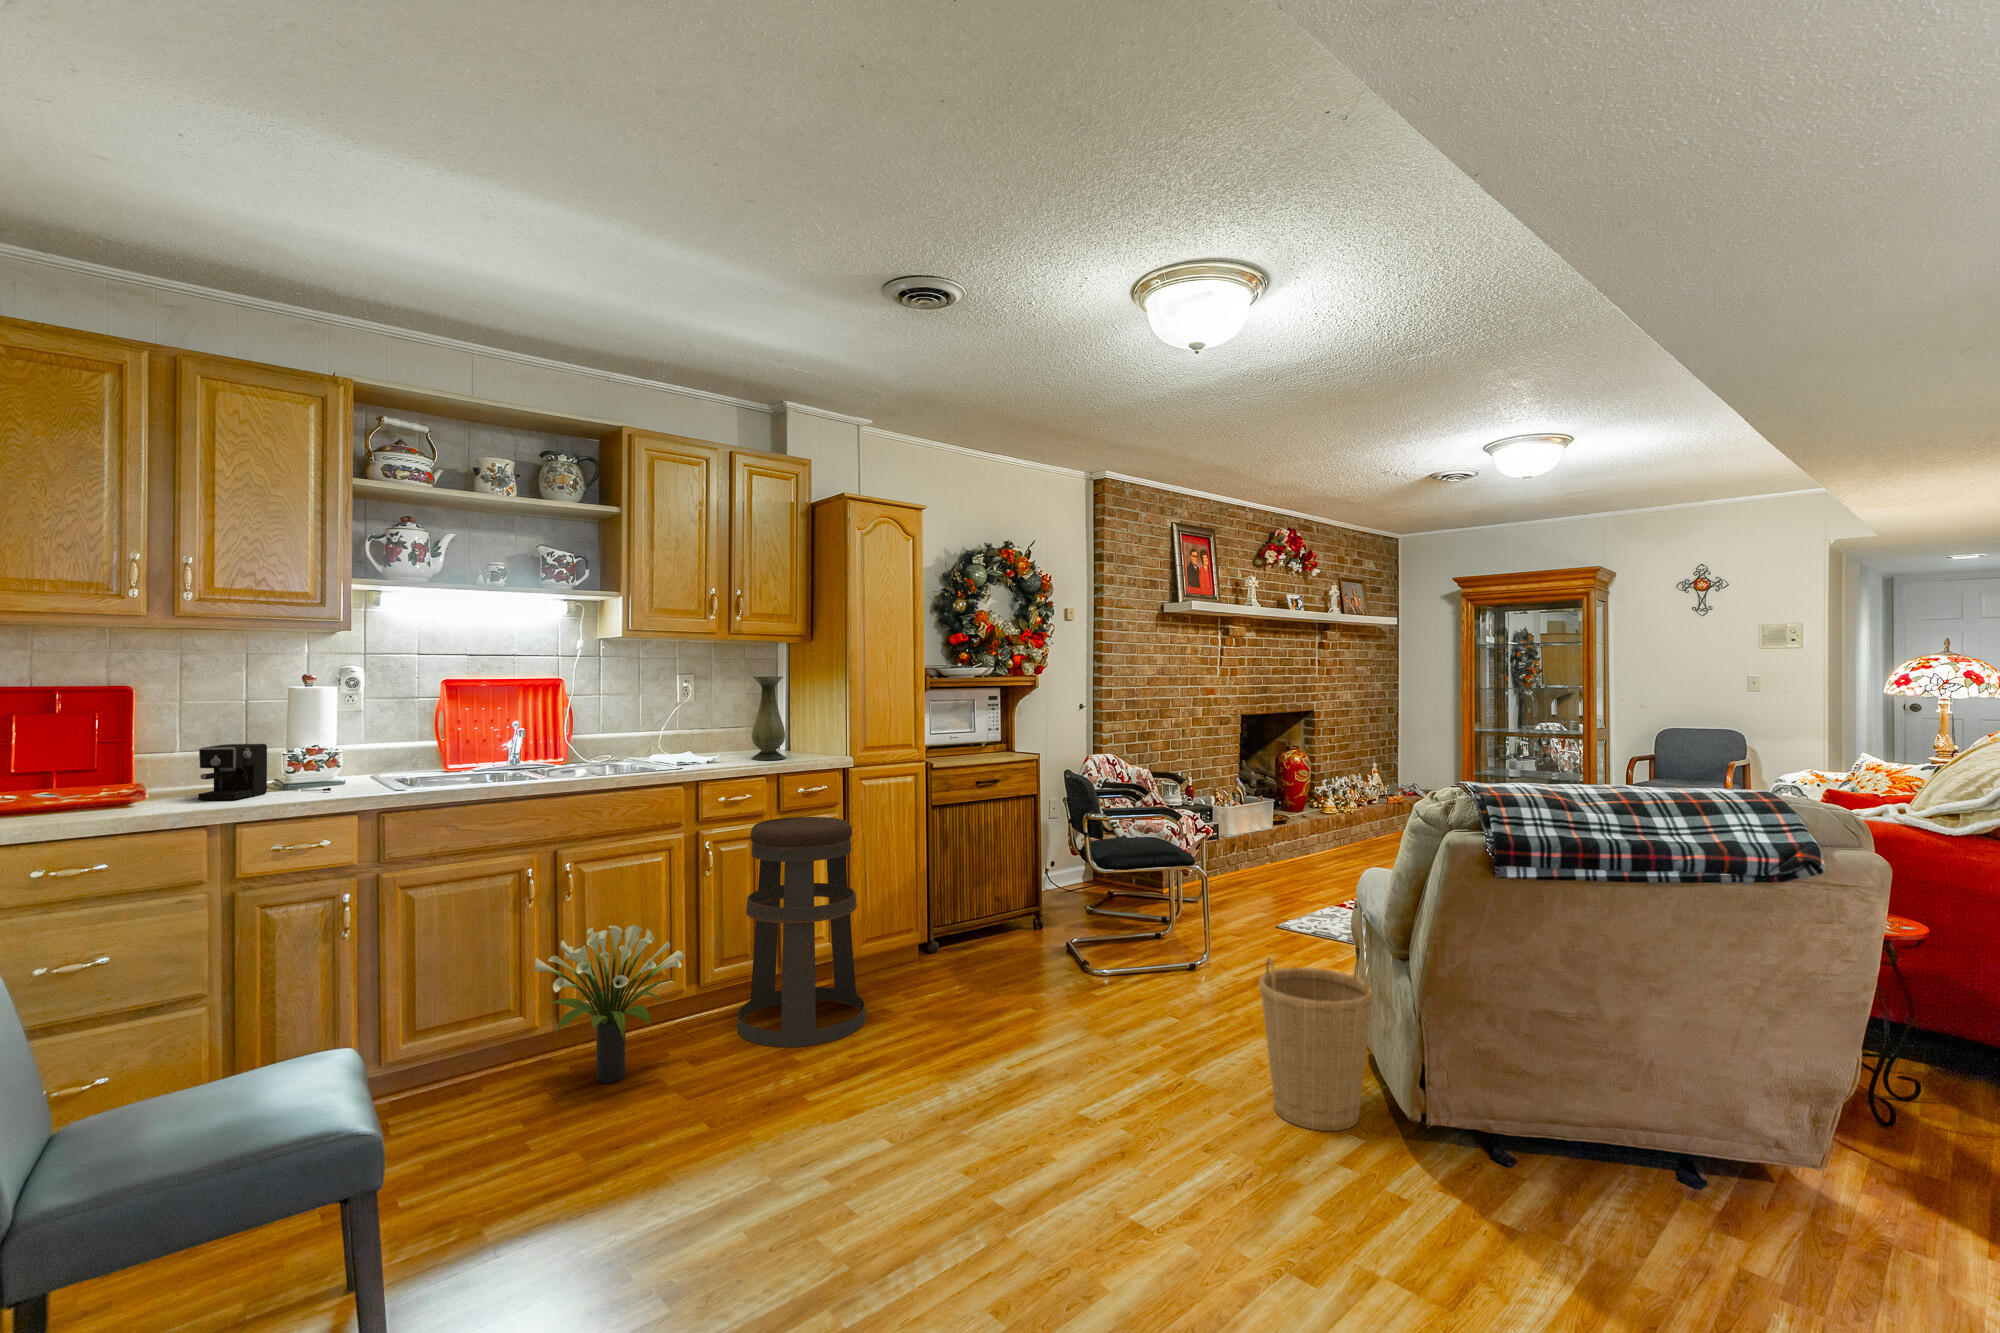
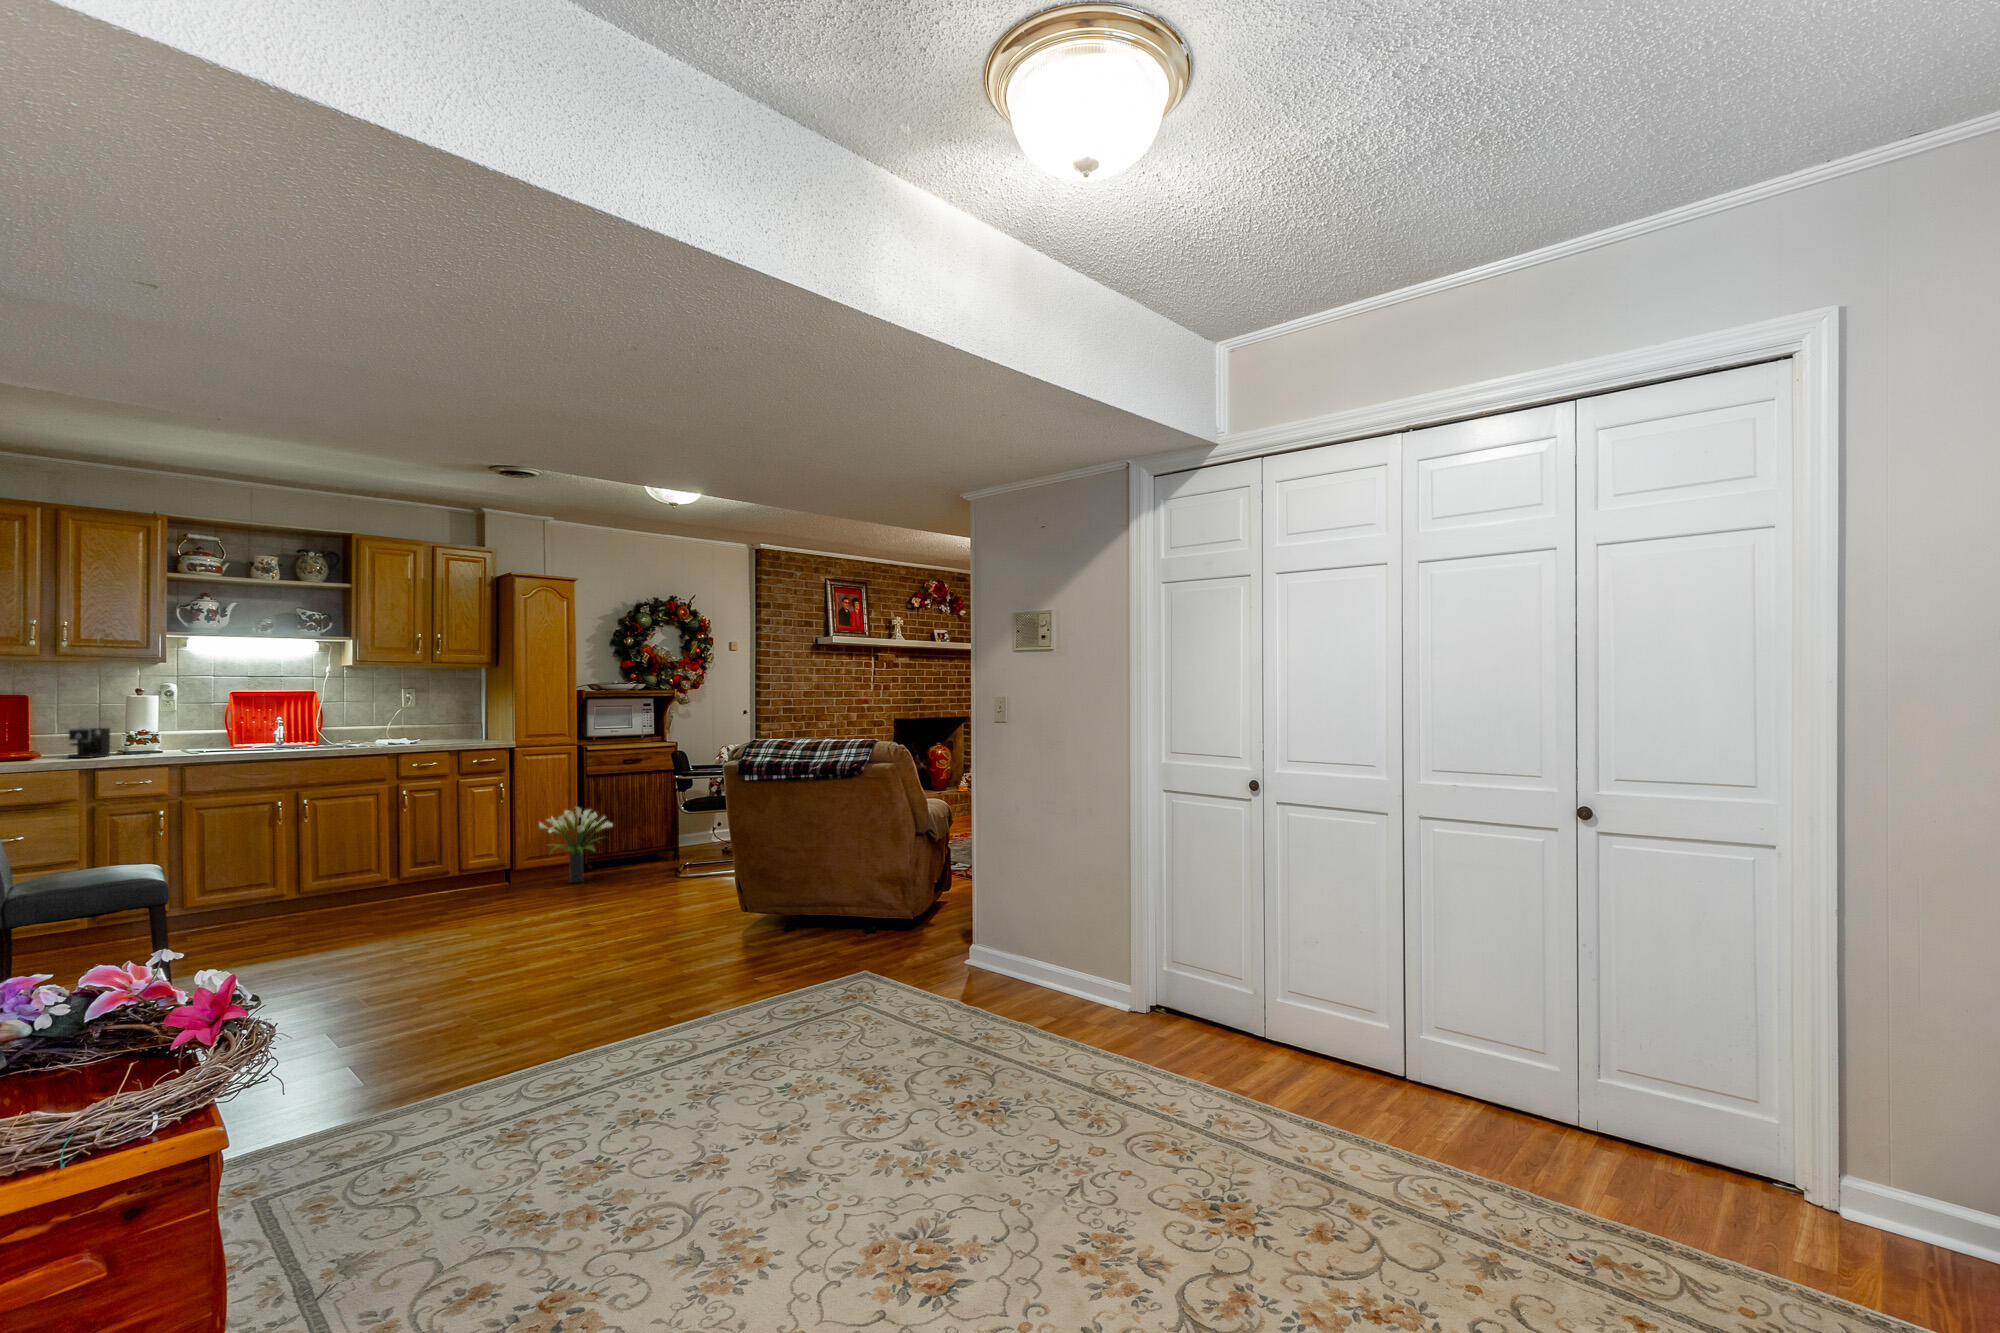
vase: present [752,677,786,760] -> none [448,689,472,742]
bar stool: present [737,817,866,1047] -> none [417,775,506,908]
potted plant: present [535,925,684,1083] -> present [539,807,613,883]
basket: present [1259,957,1373,1131] -> none [680,832,742,920]

